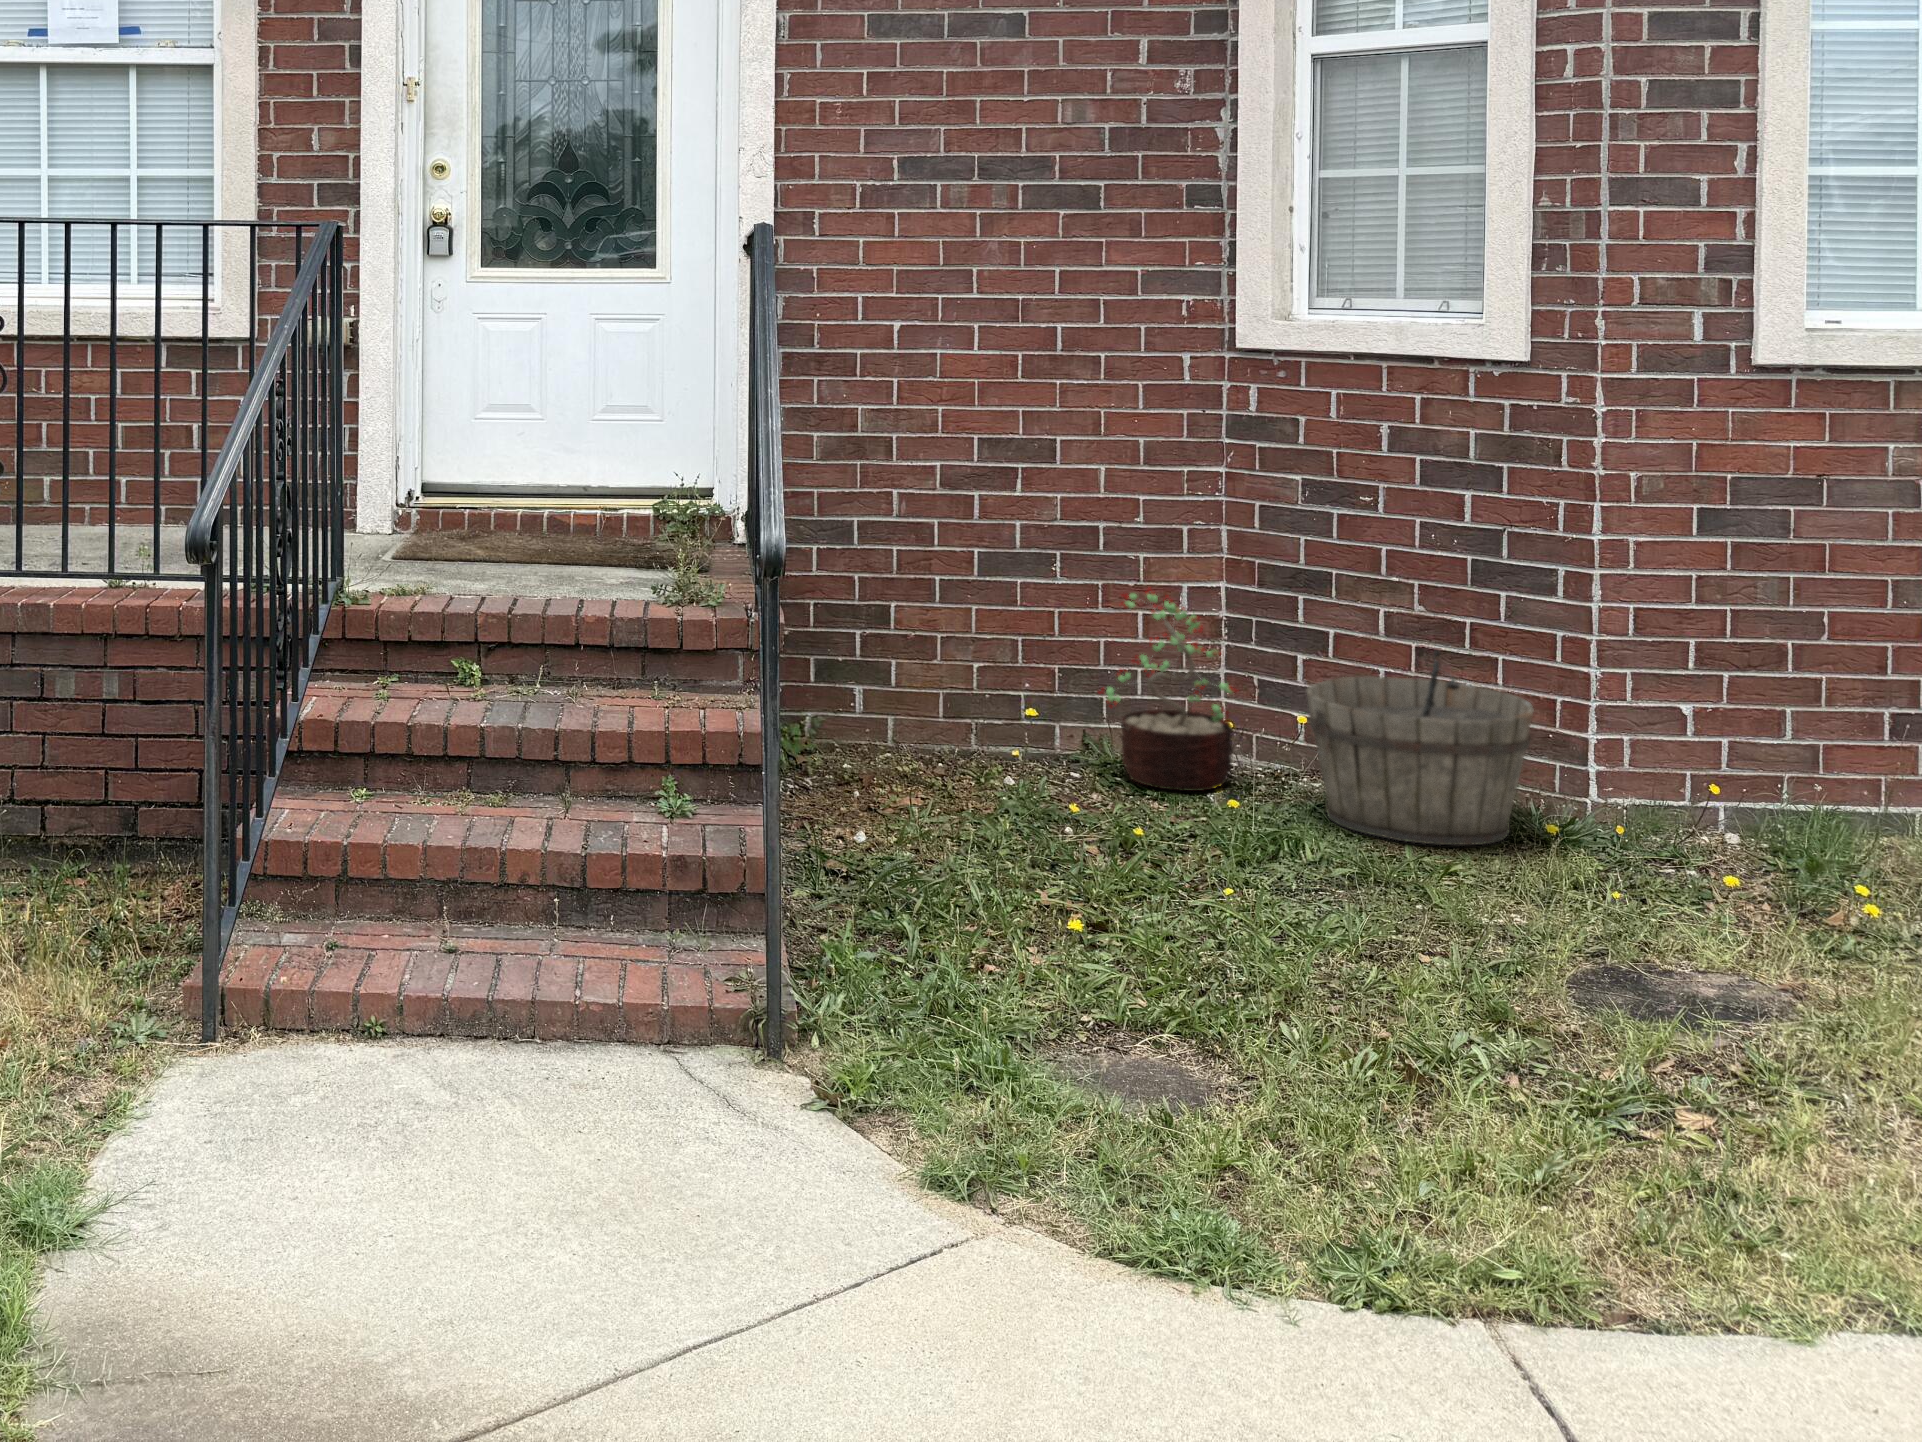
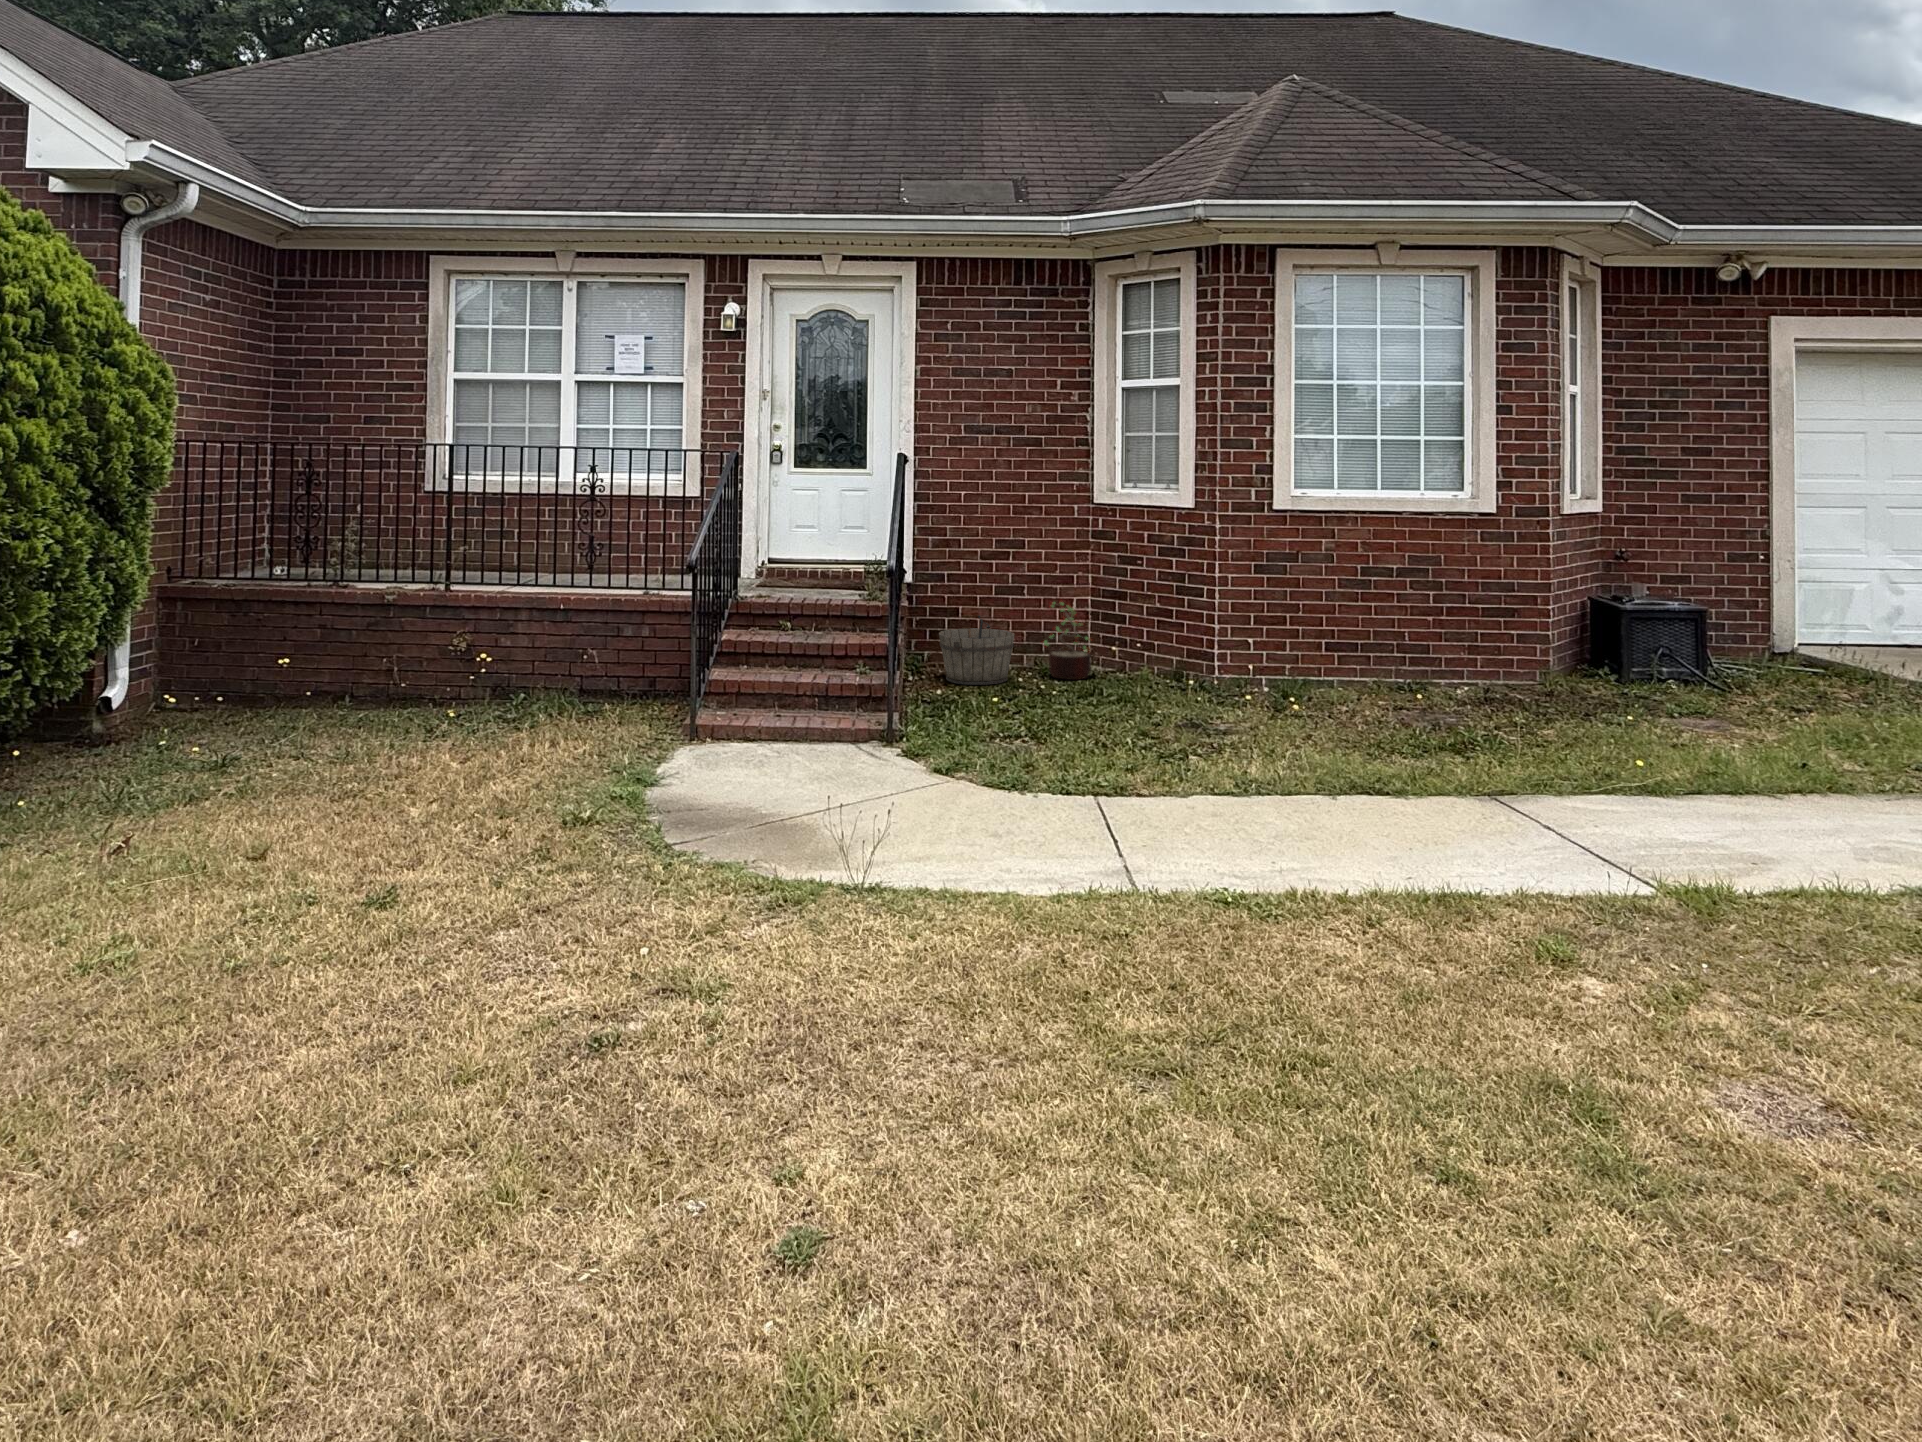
wooden bucket: present [1307,650,1534,845] -> present [939,616,1015,685]

